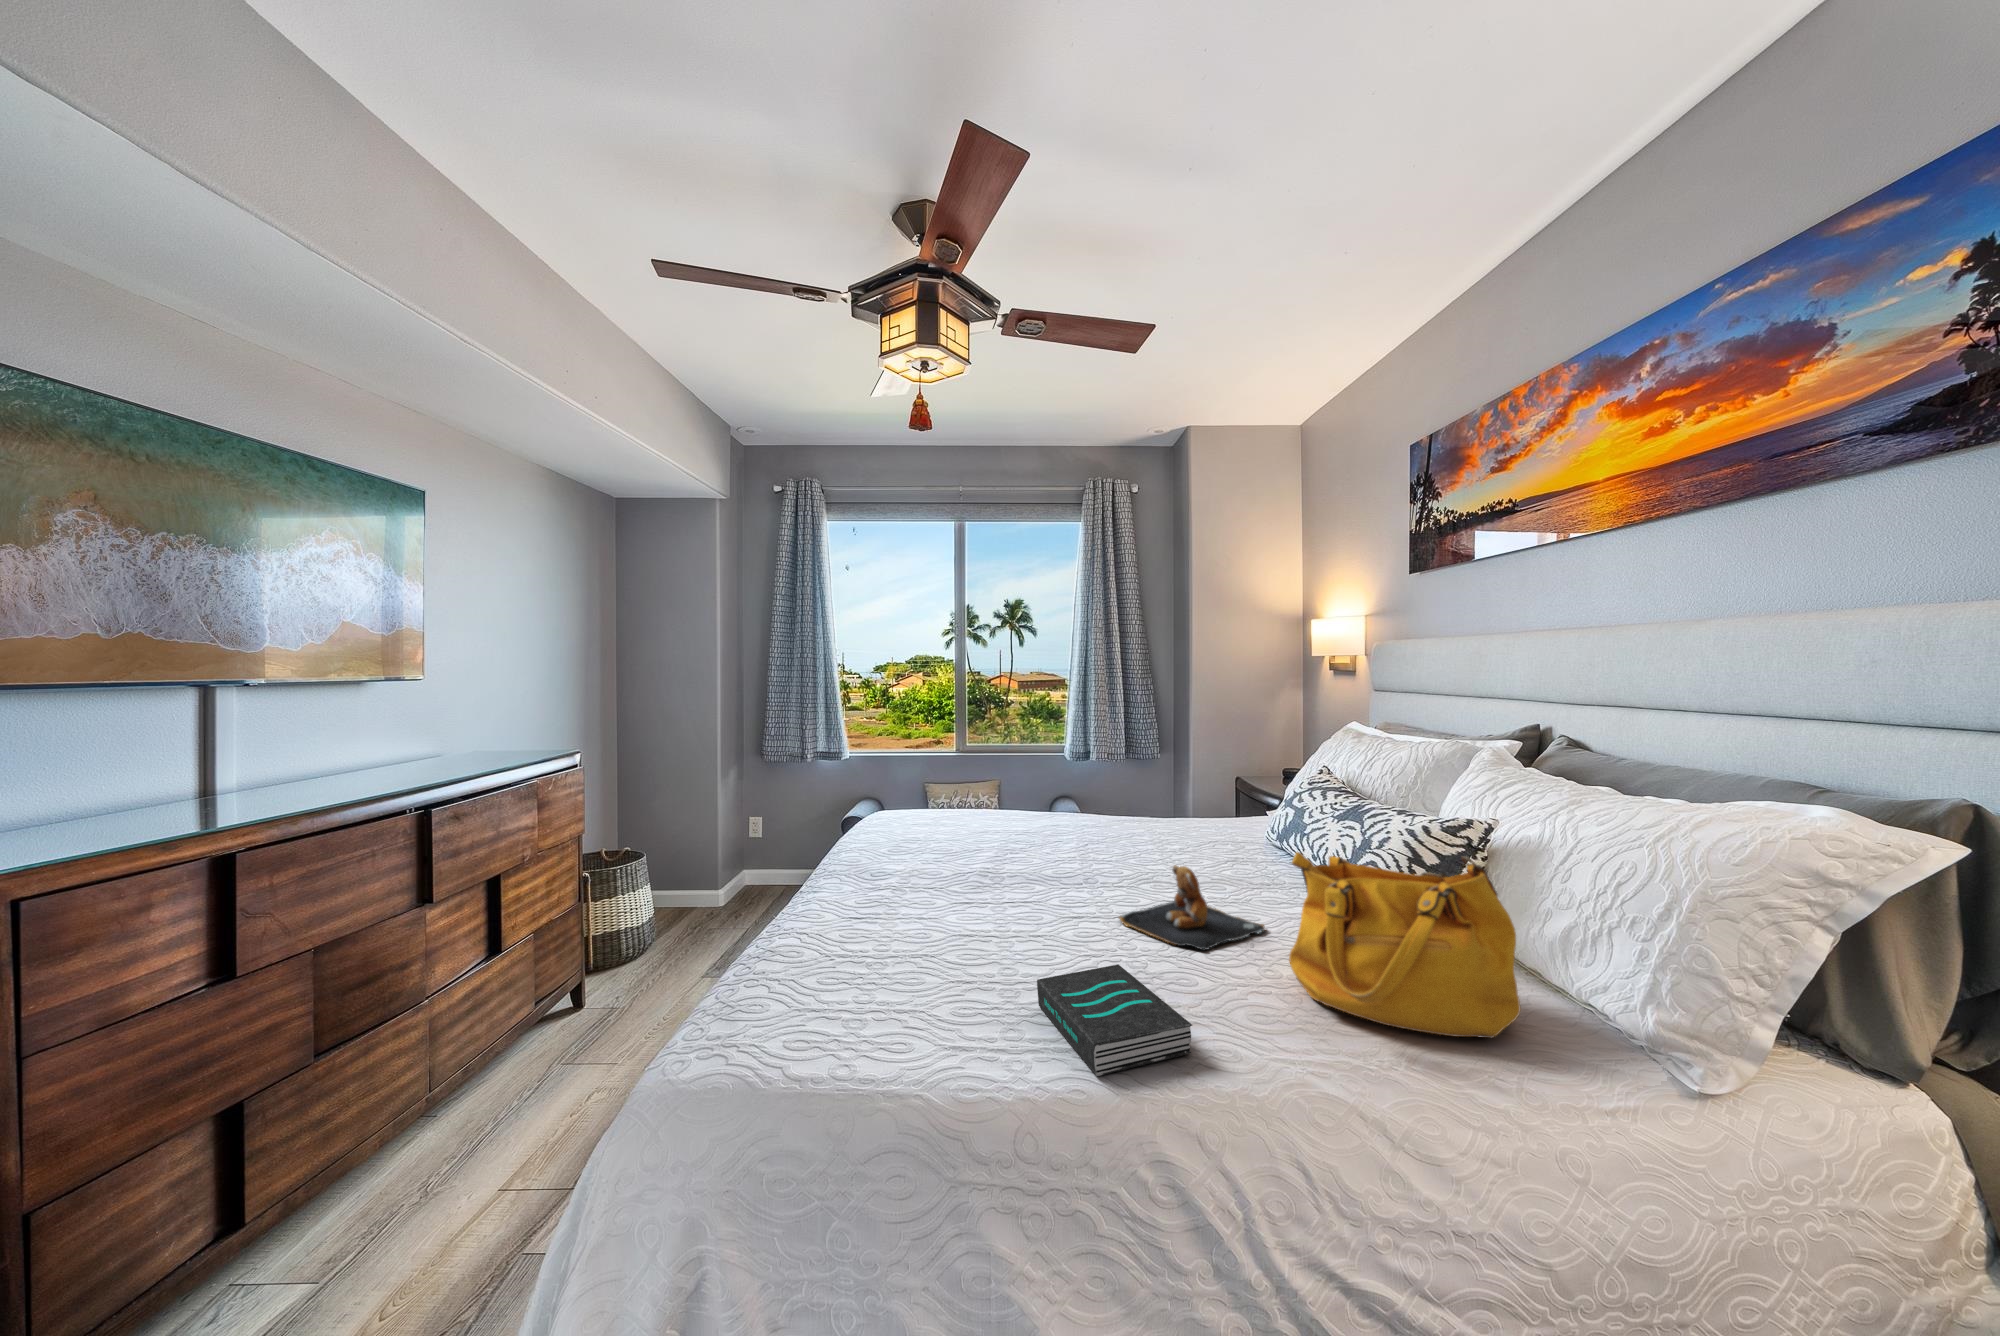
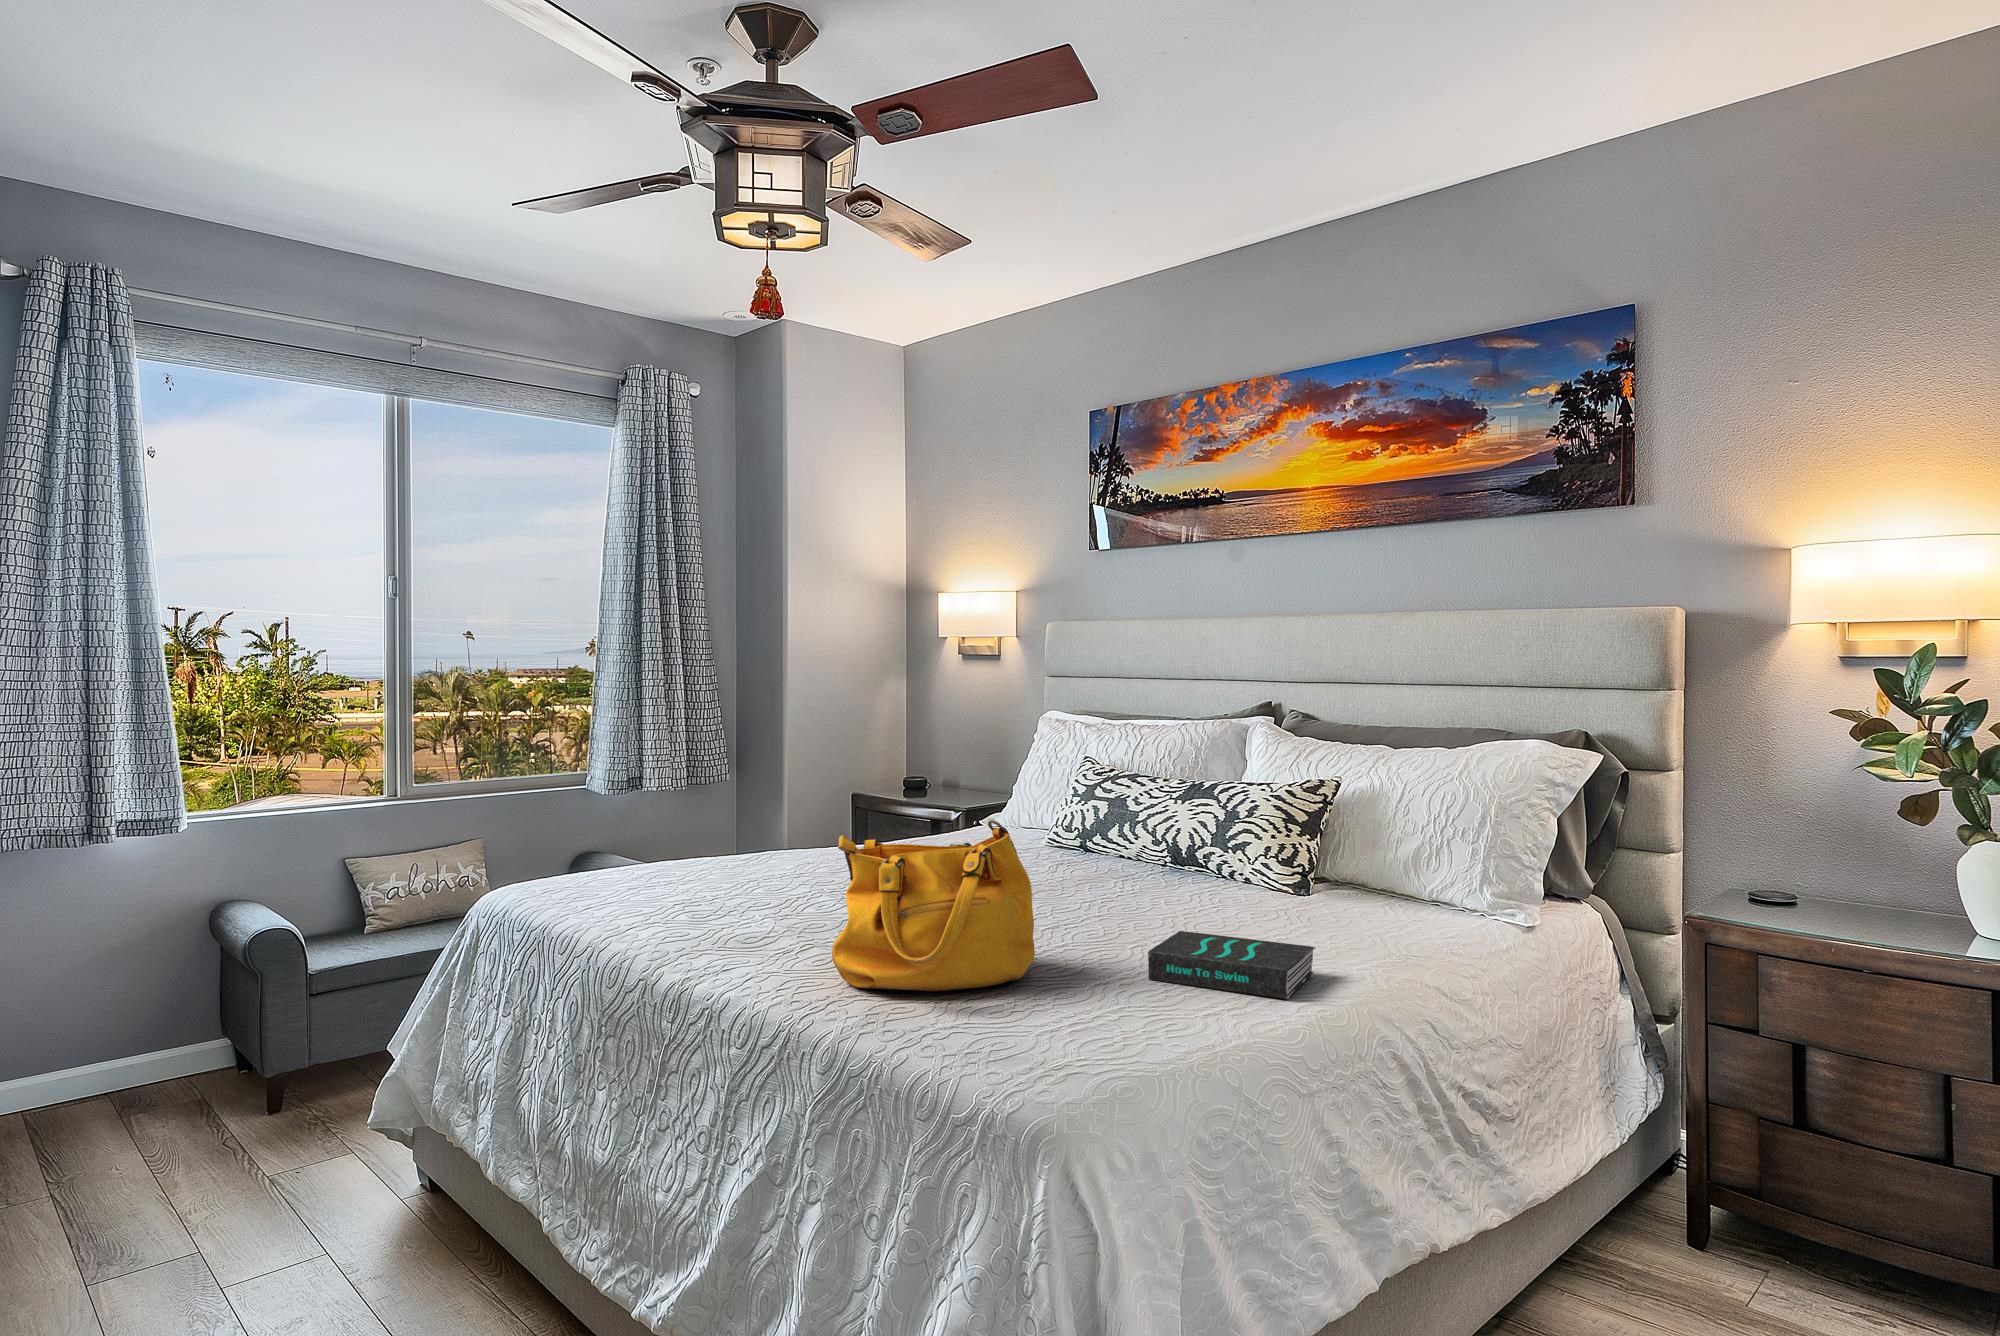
handbag: present [1289,852,1520,1038] -> present [832,820,1035,991]
teddy bear: present [1119,866,1265,949] -> none [1057,847,1194,923]

